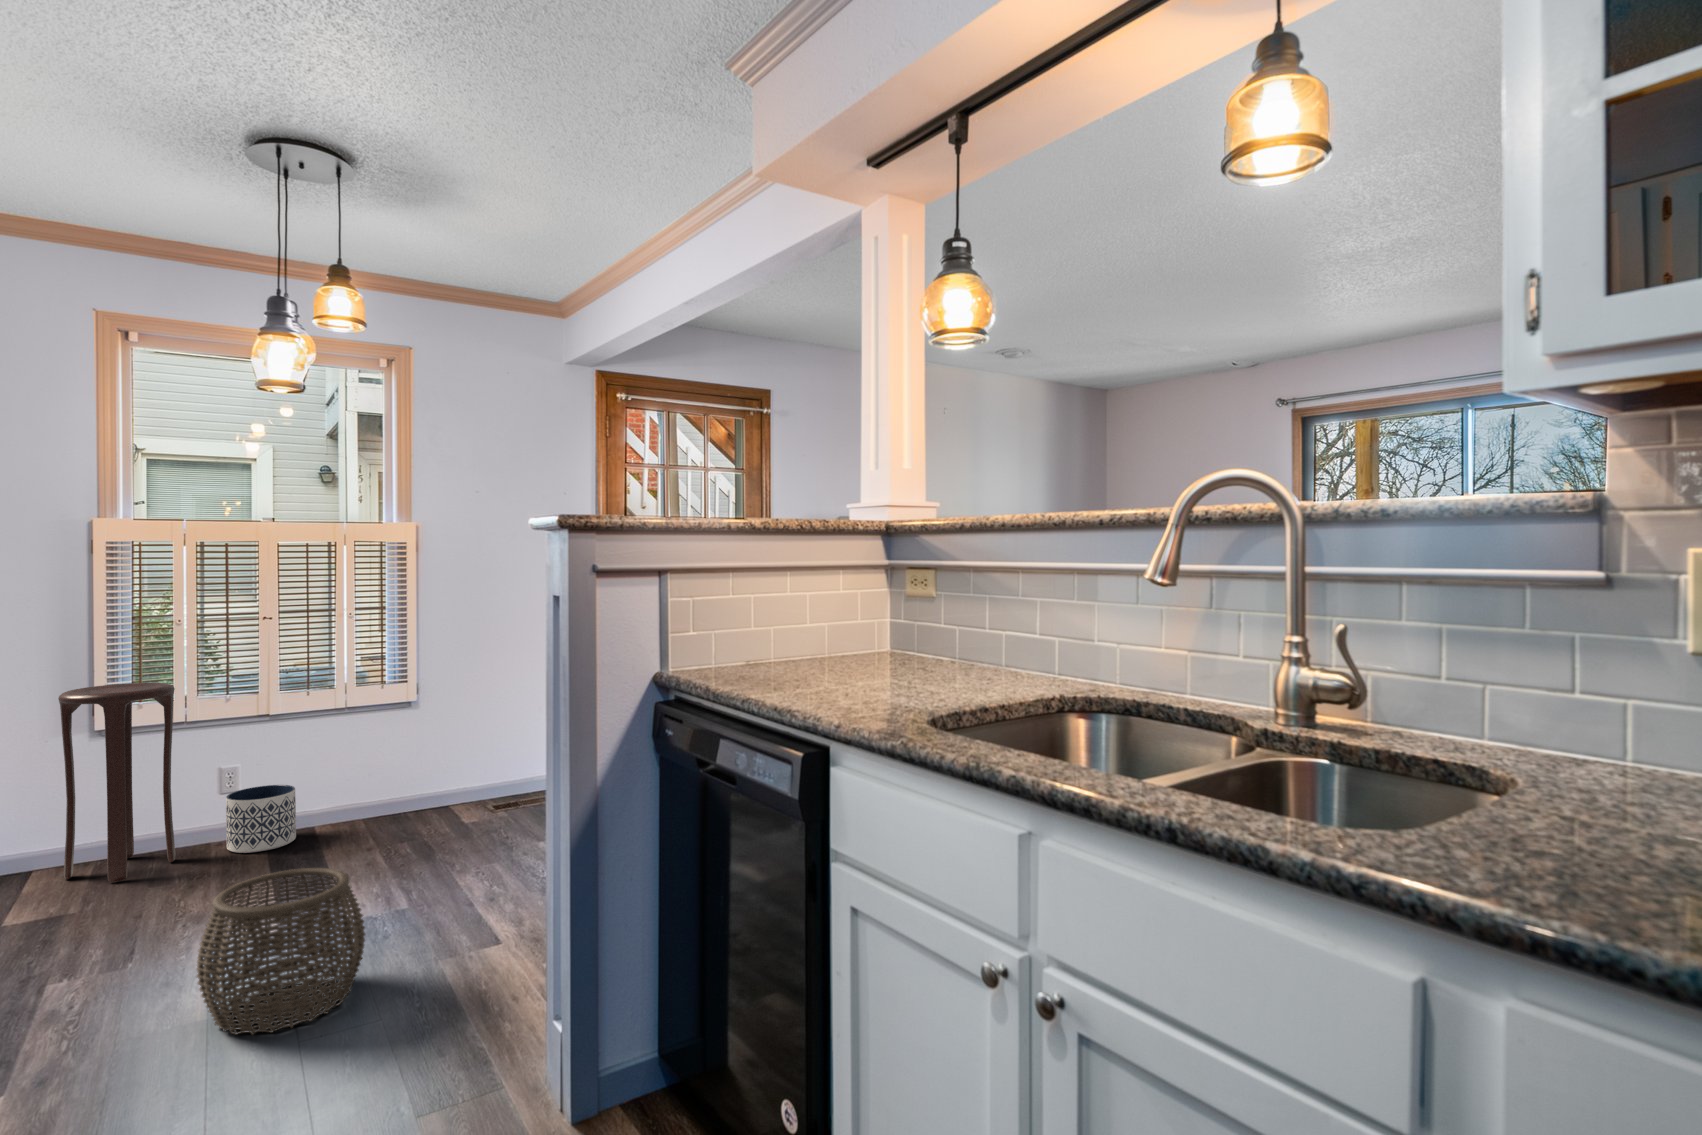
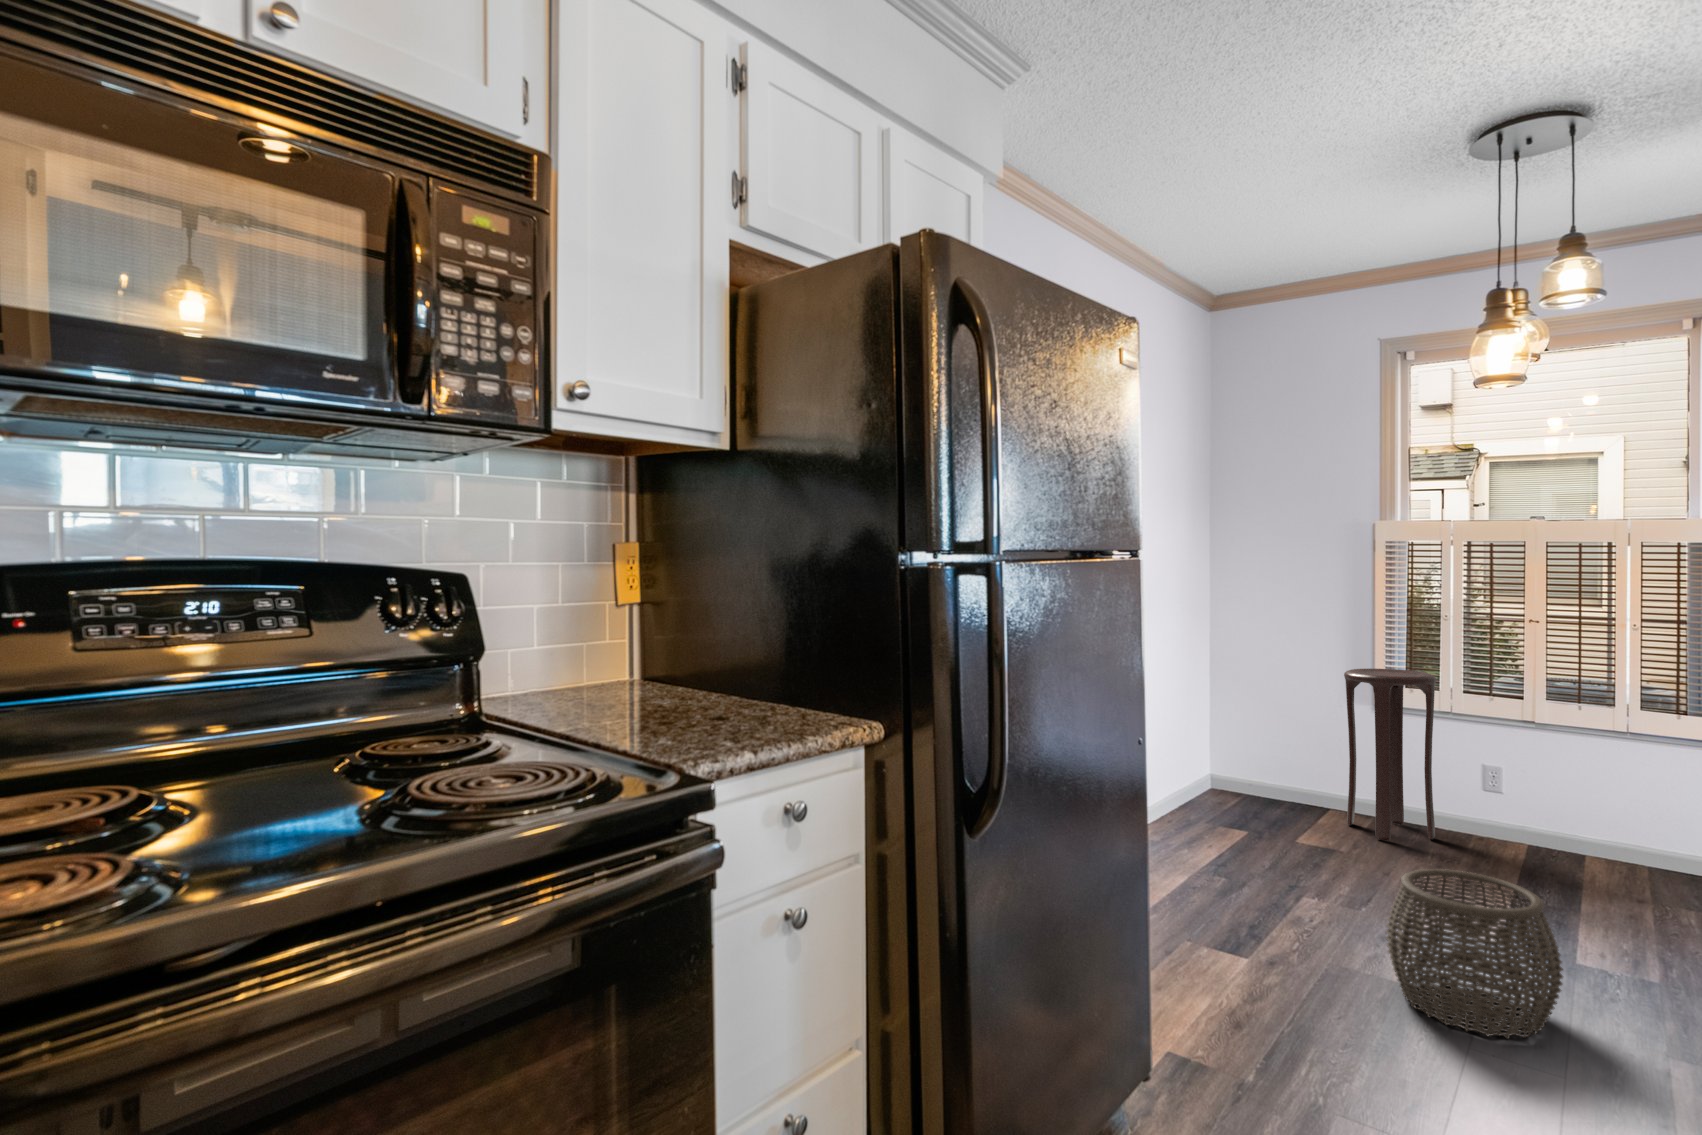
planter: present [226,785,296,853] -> none [1484,791,1559,861]

